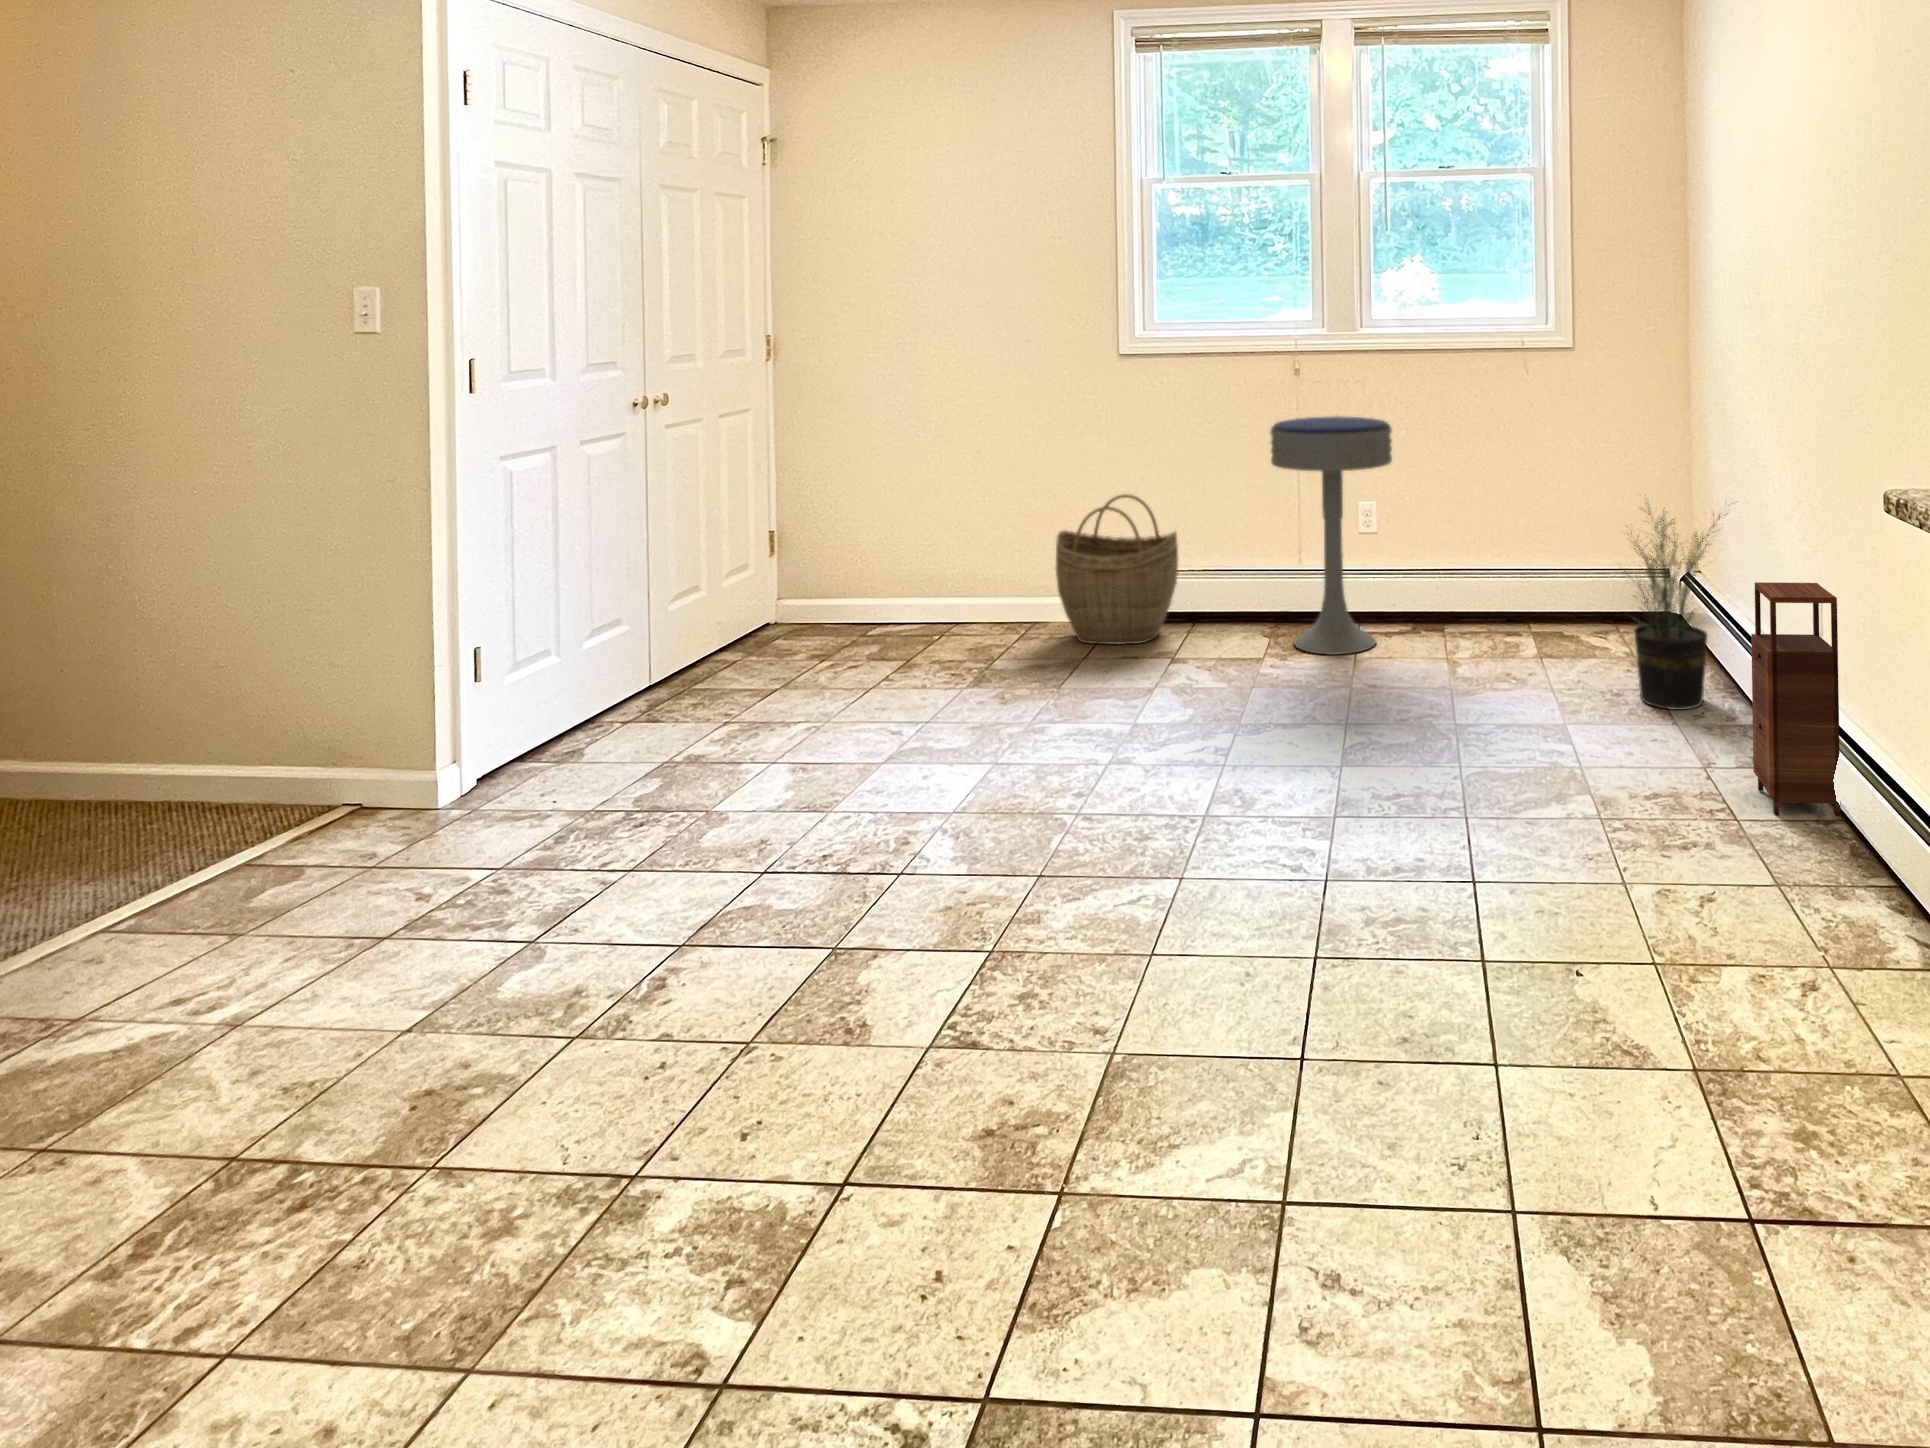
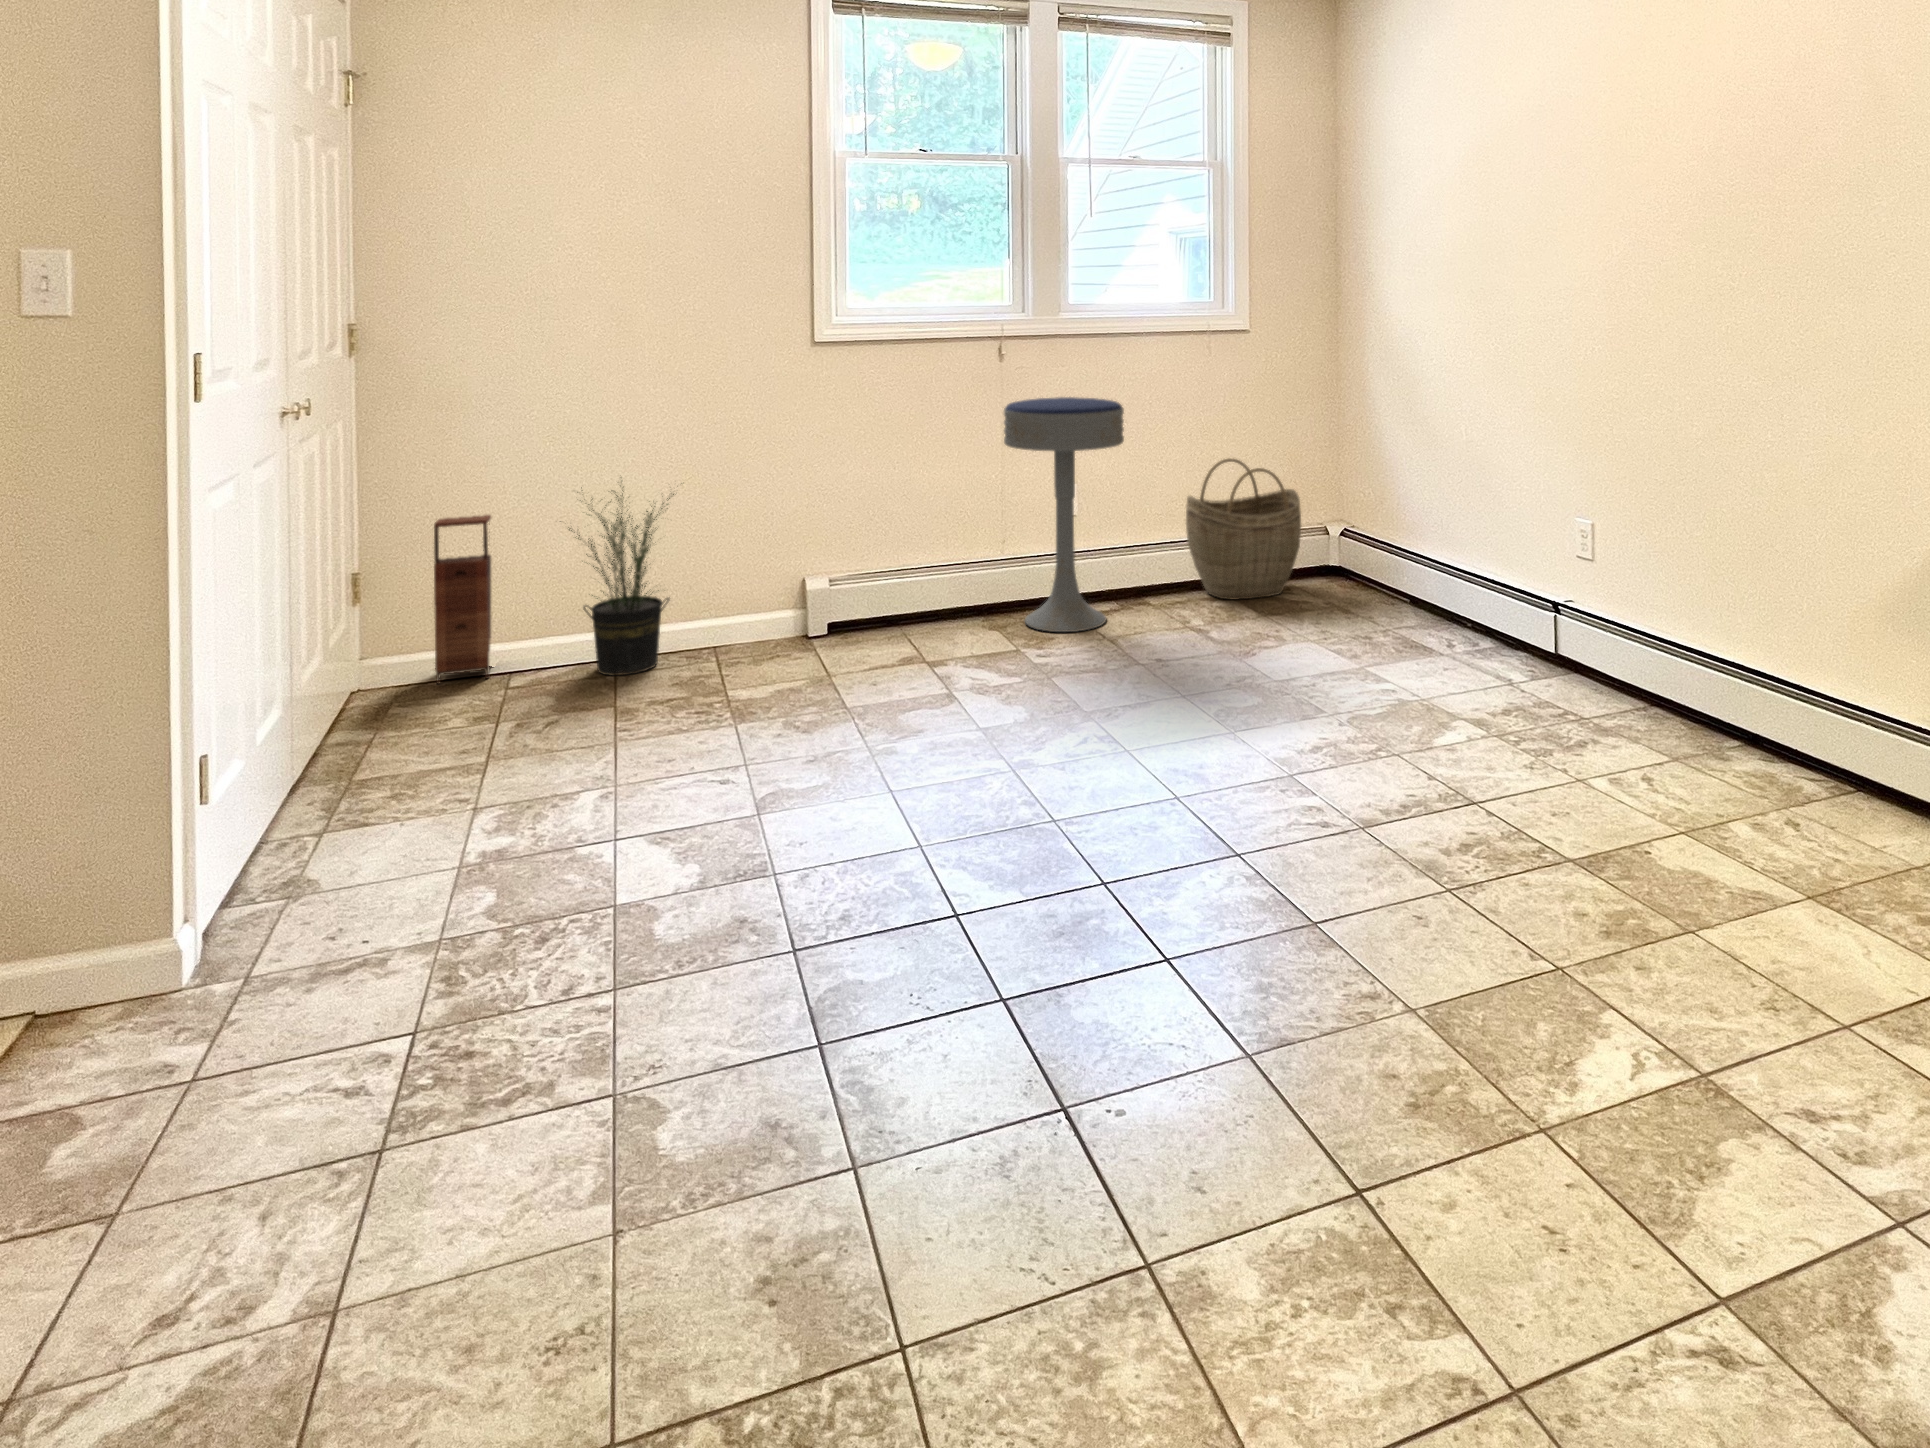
woven basket: present [1056,494,1178,644] -> present [1186,459,1301,600]
potted plant: present [1624,504,1726,710] -> present [560,480,674,676]
storage cabinet: present [1751,582,1841,816] -> present [434,515,491,684]

